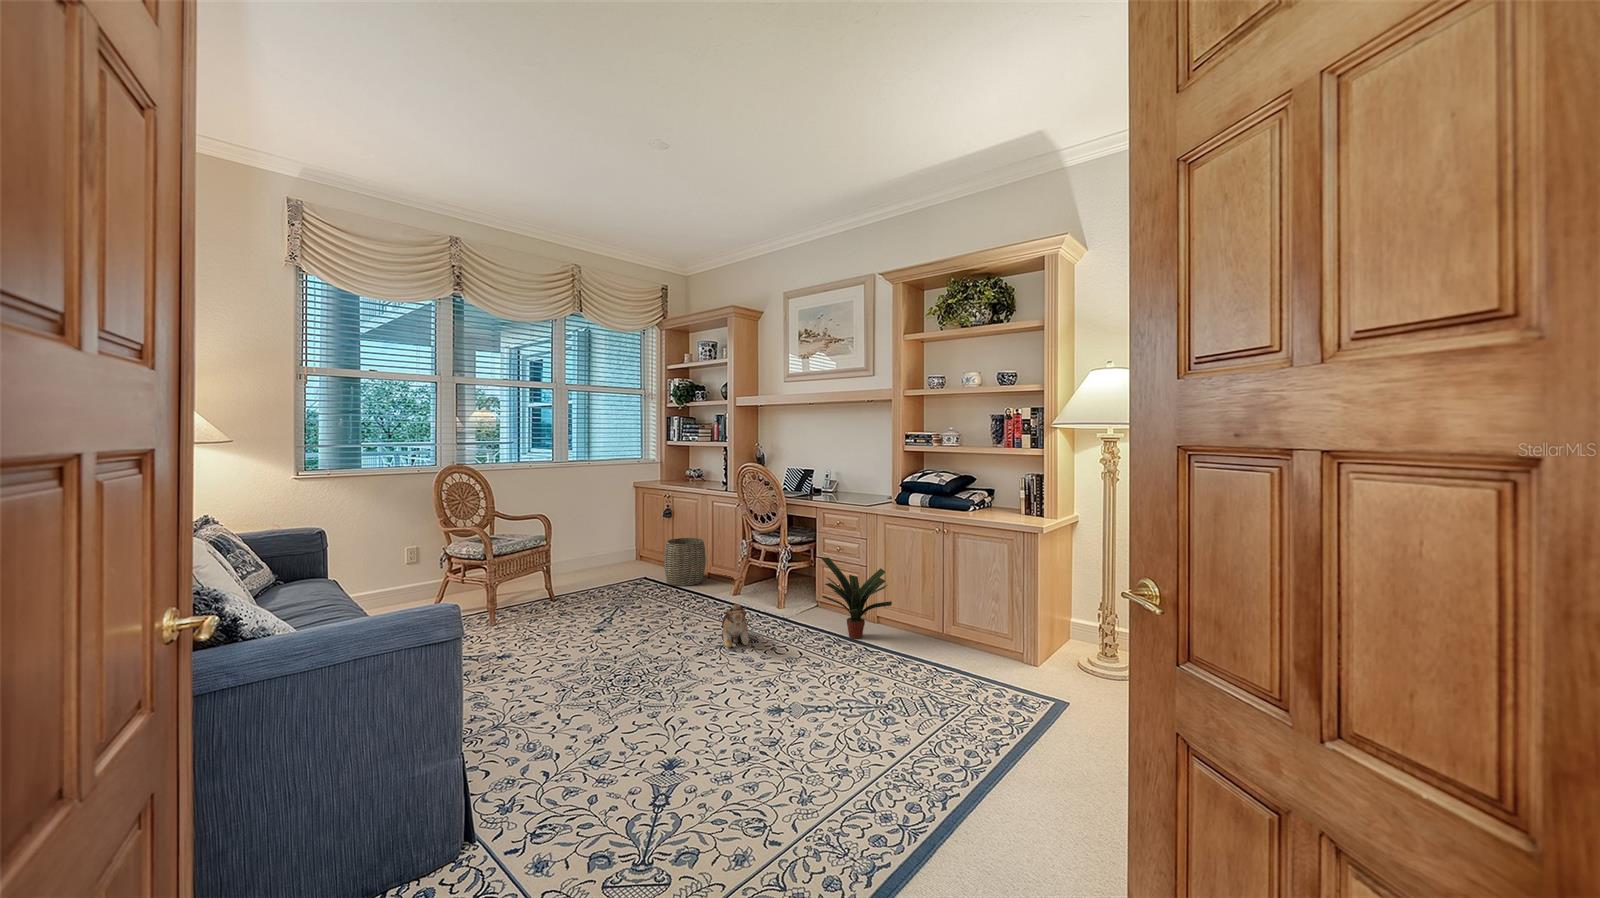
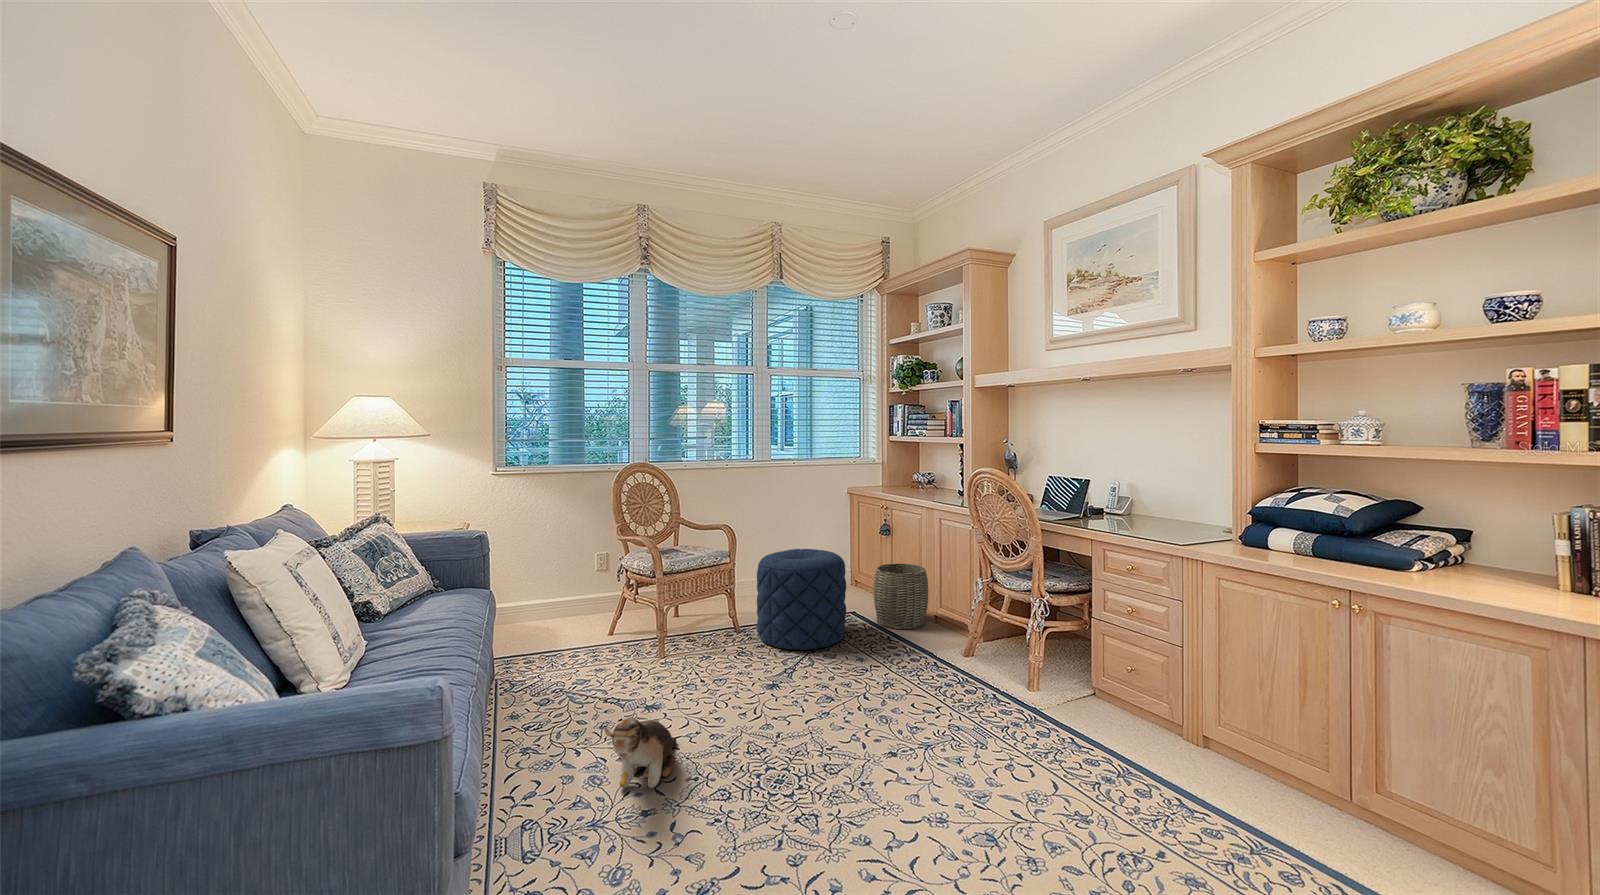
pouf: none [572,530,645,607] -> present [757,549,846,650]
potted plant: present [821,558,892,639] -> none [1095,624,1232,772]
plush toy: present [722,604,748,648] -> present [604,717,676,788]

